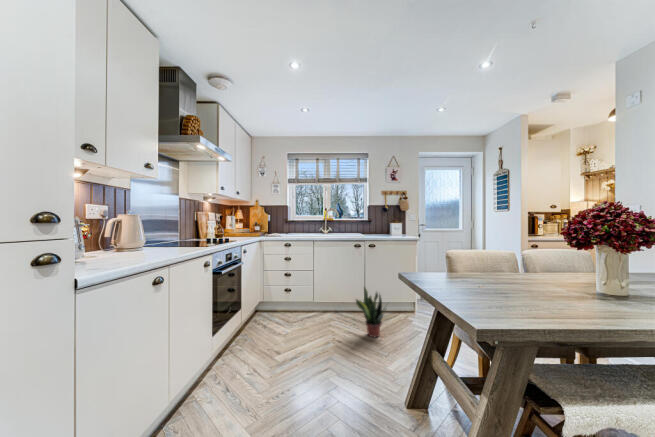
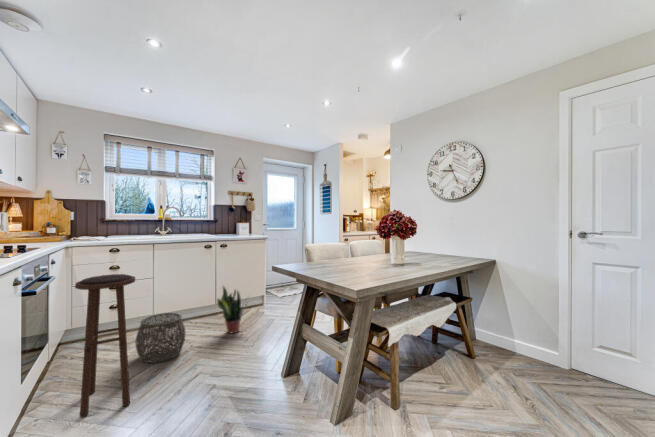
stool: none [233,268,275,383] -> present [75,274,135,418]
woven basket: none [287,304,326,349] -> present [135,313,186,363]

